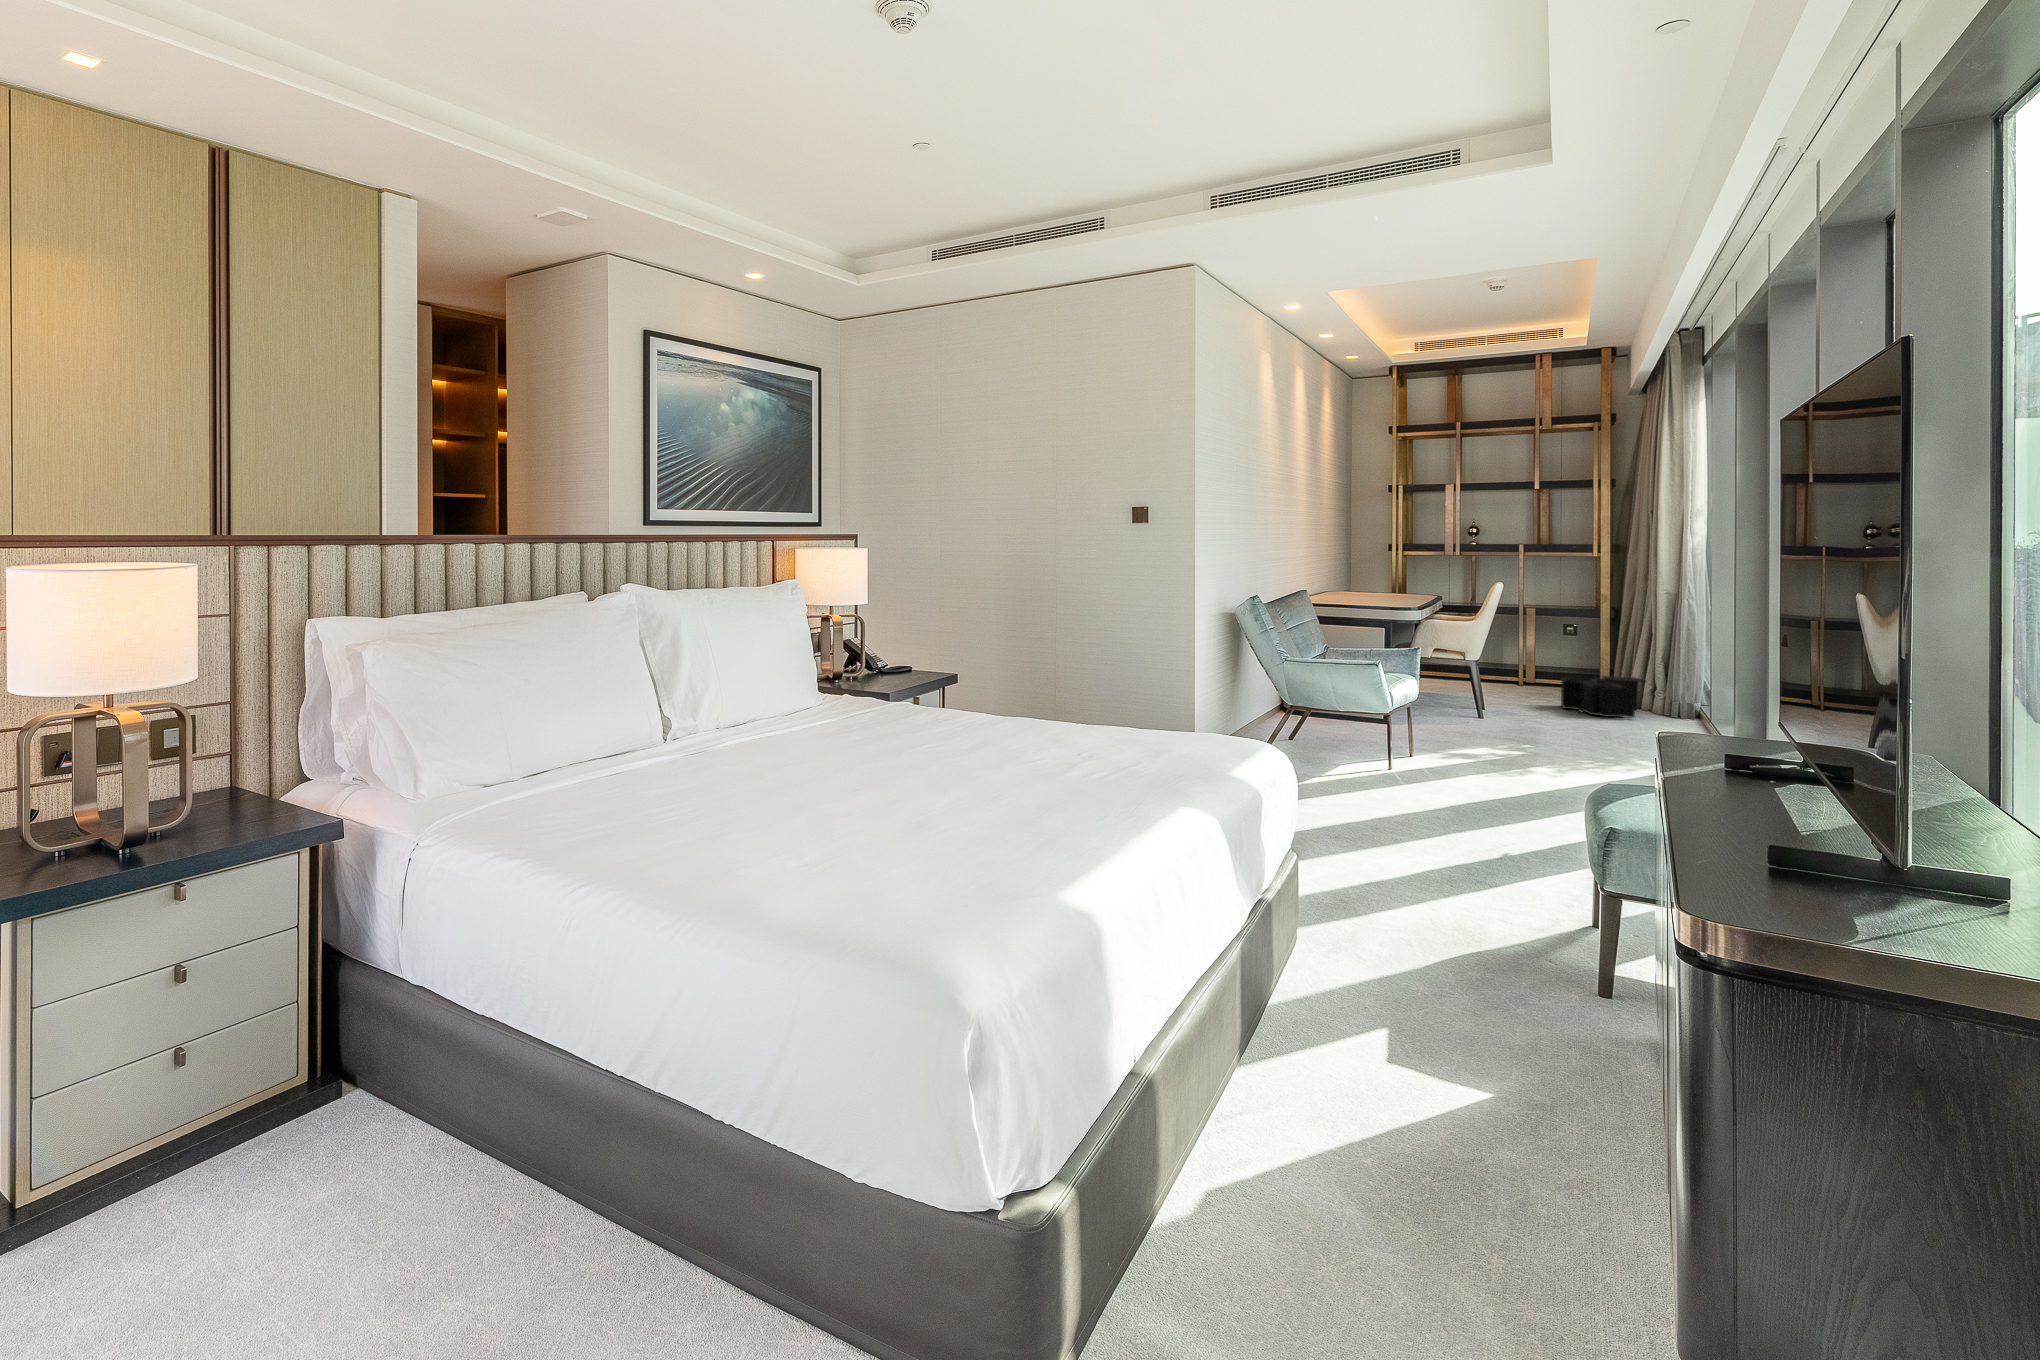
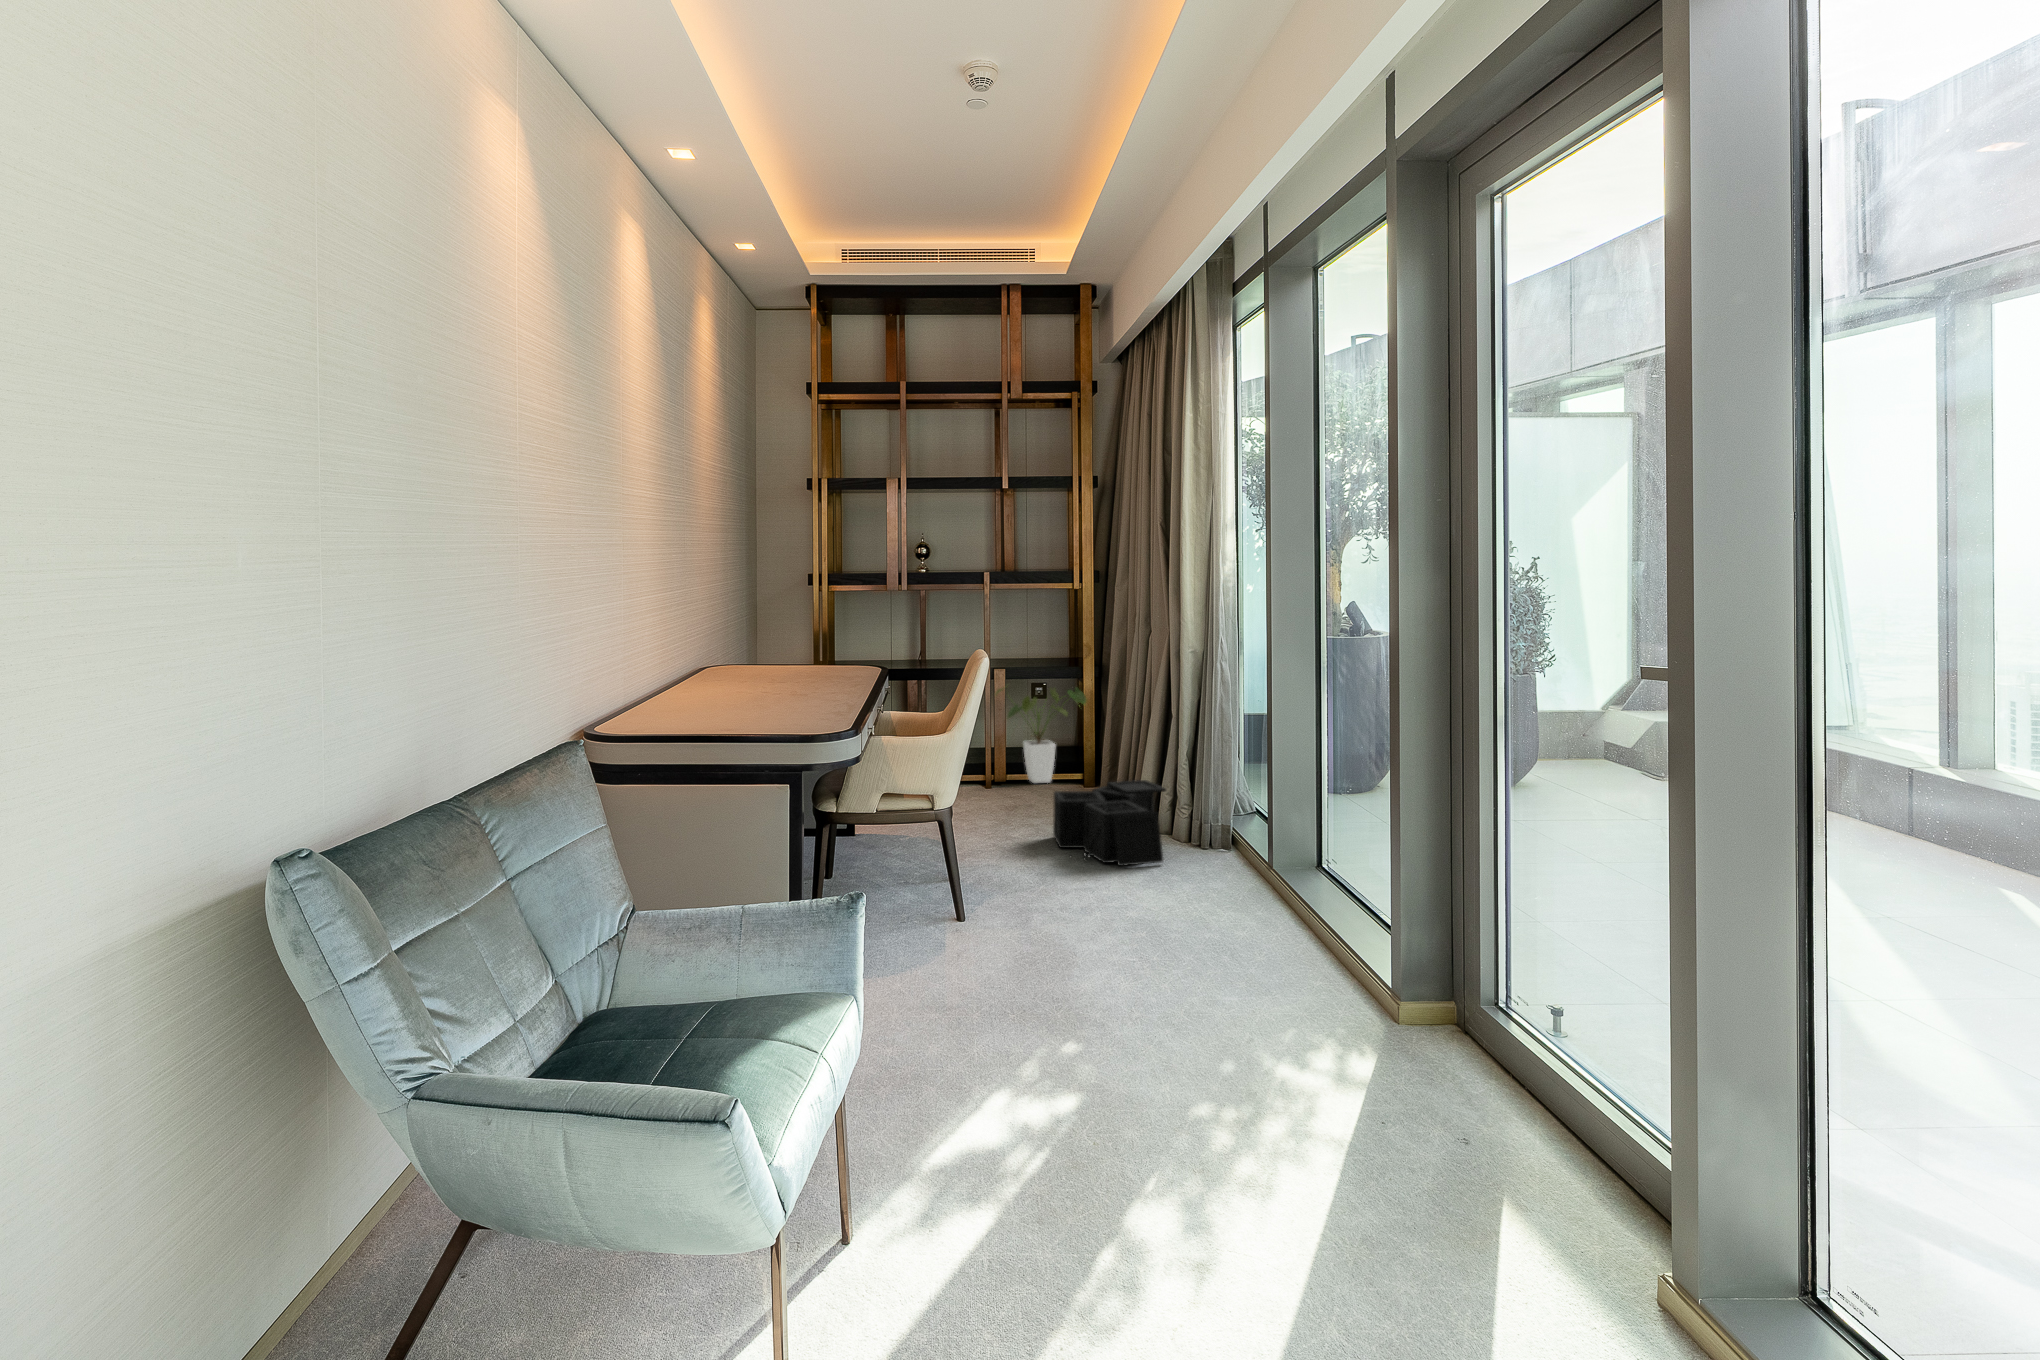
house plant: none [1527,620,1599,687] -> present [996,687,1086,783]

